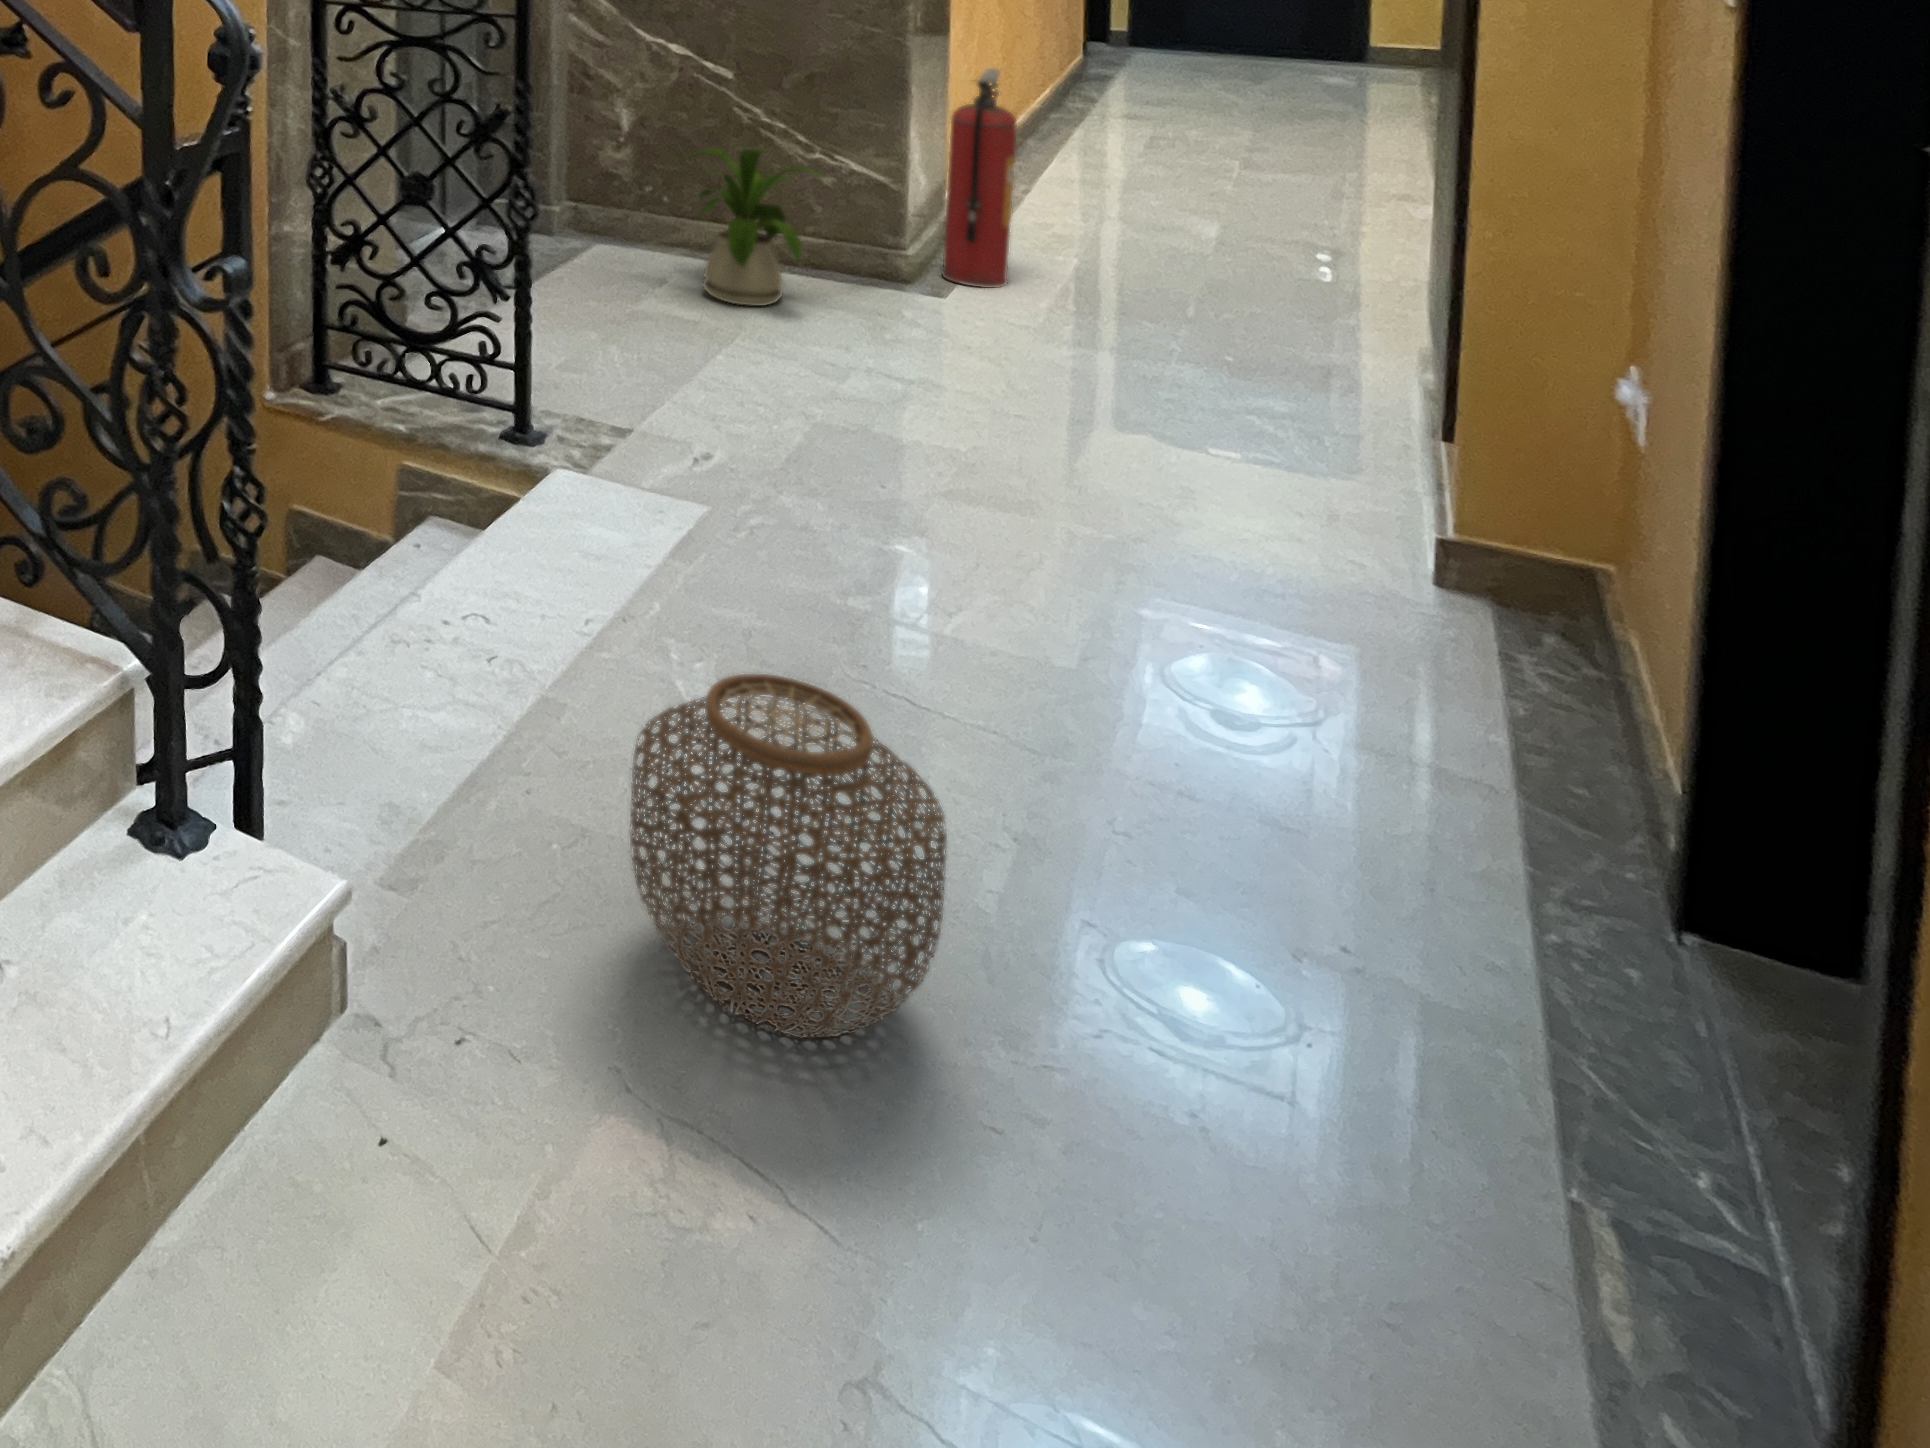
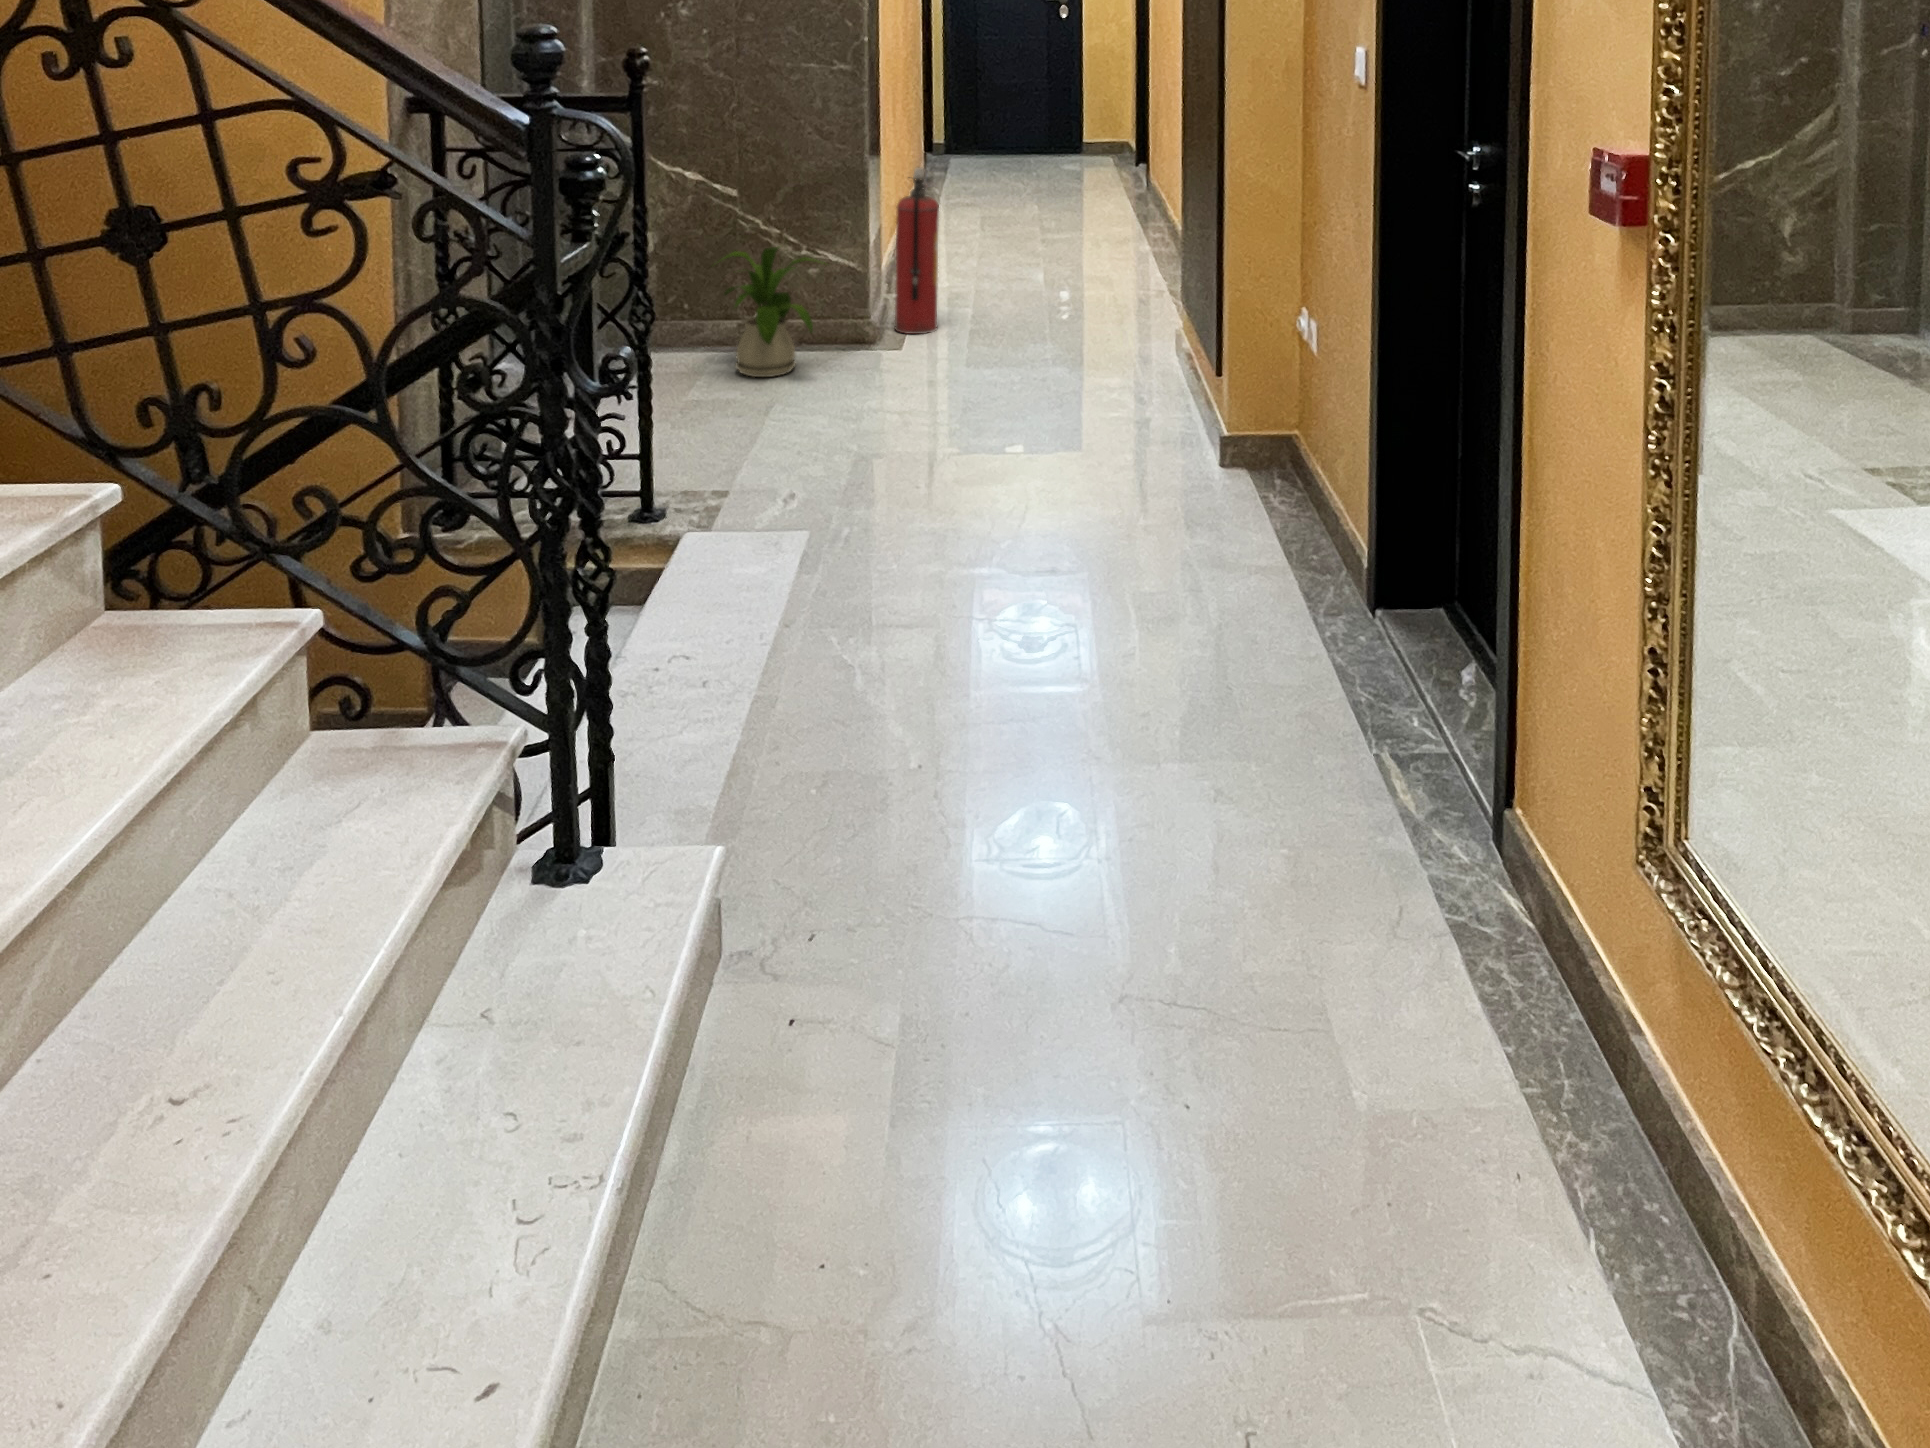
woven basket: present [630,674,947,1038] -> none [881,598,1085,849]

